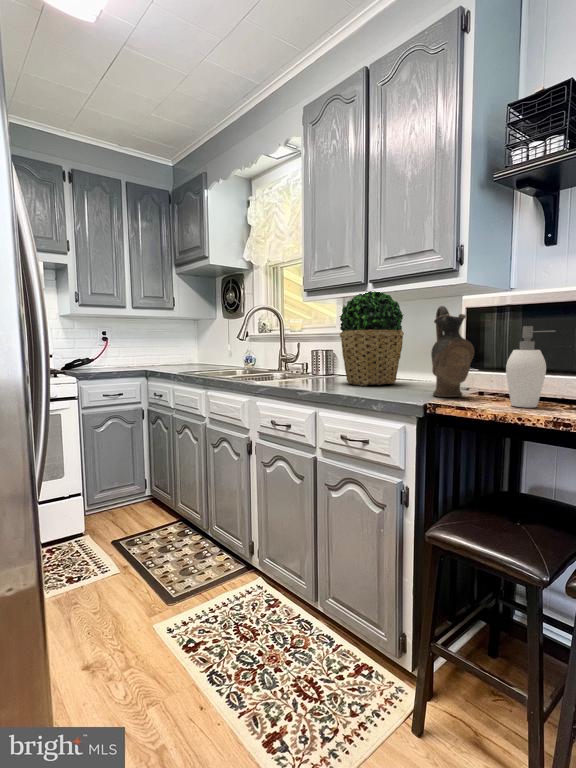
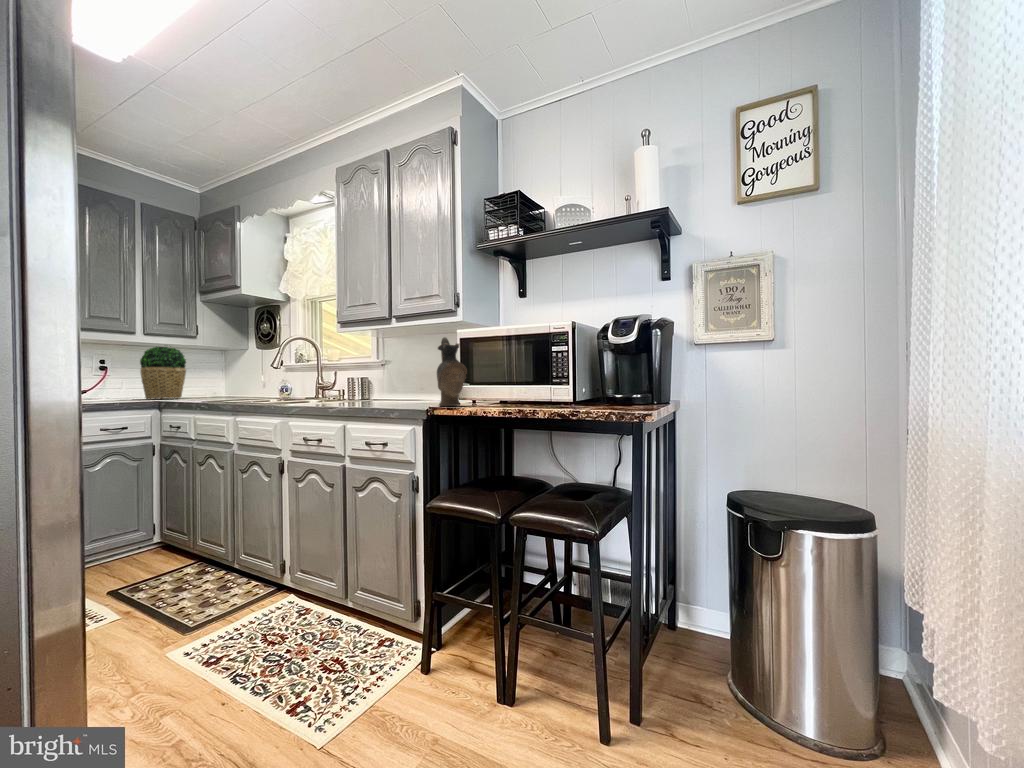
potted plant: present [339,291,404,386] -> present [140,346,186,400]
soap dispenser: present [506,326,555,408] -> none [483,351,509,408]

